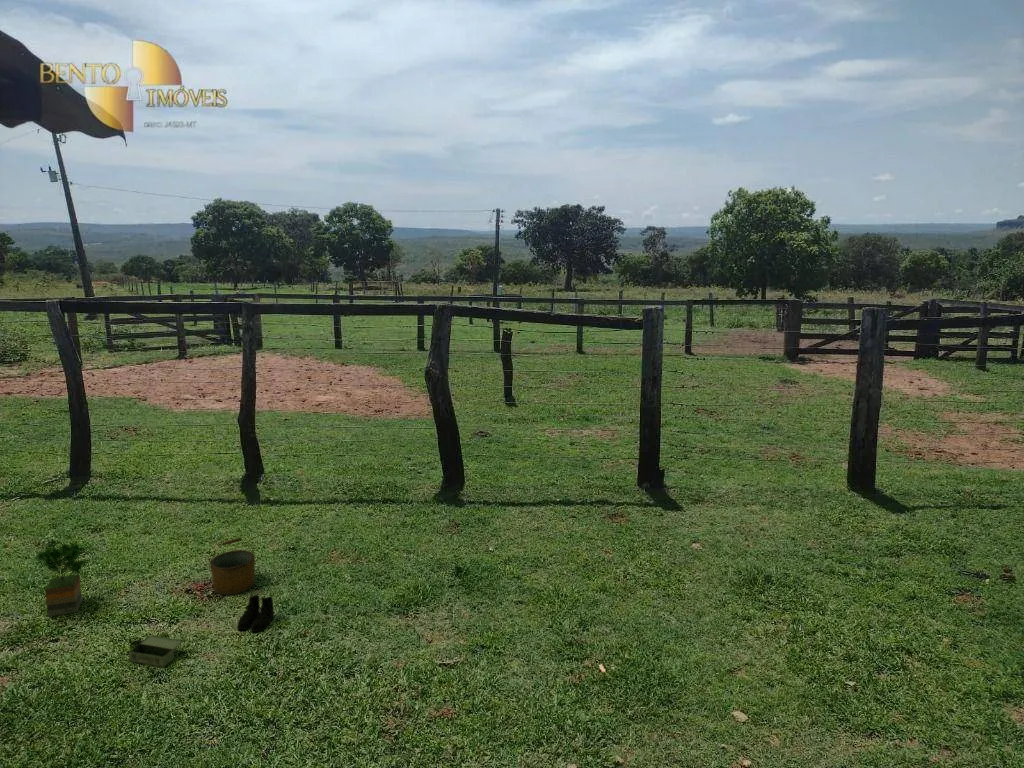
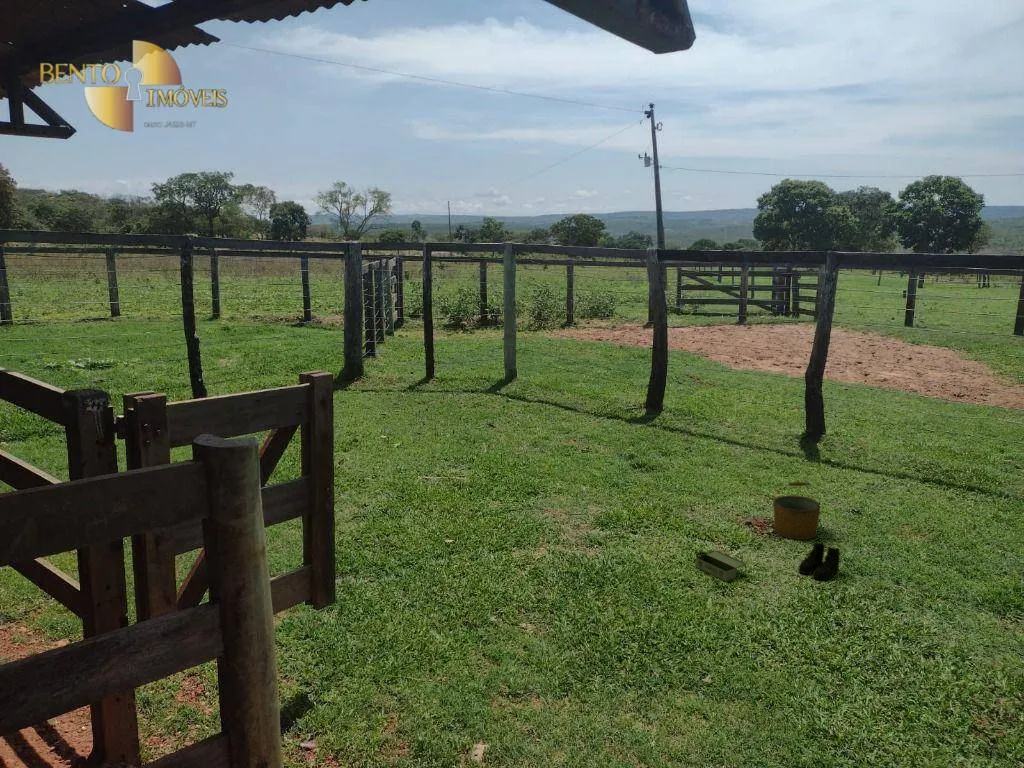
potted tree: present [36,543,87,617] -> none [625,451,666,516]

